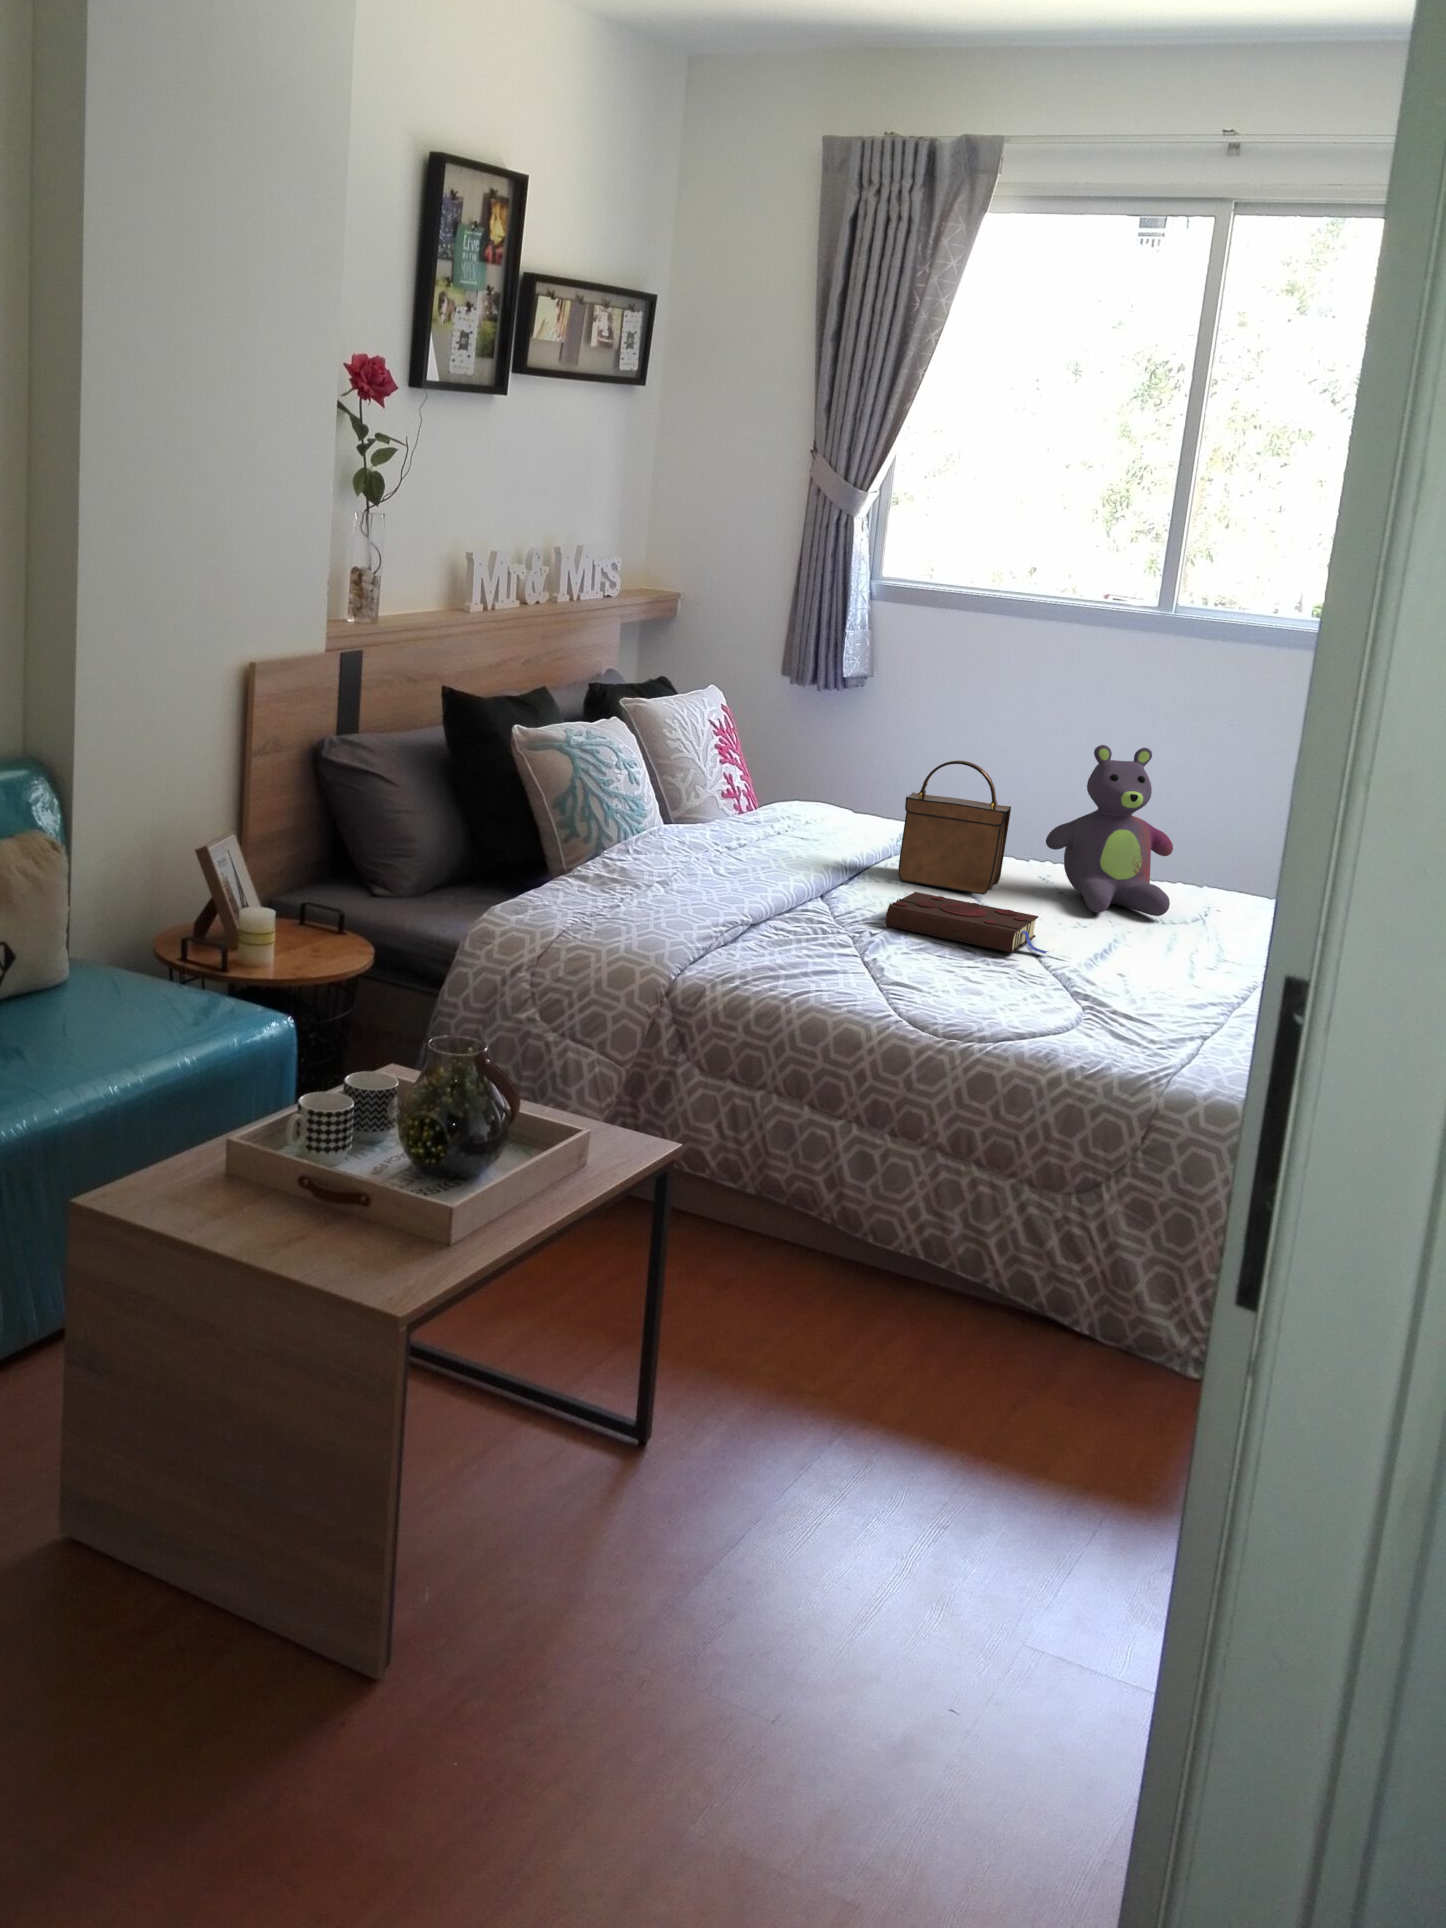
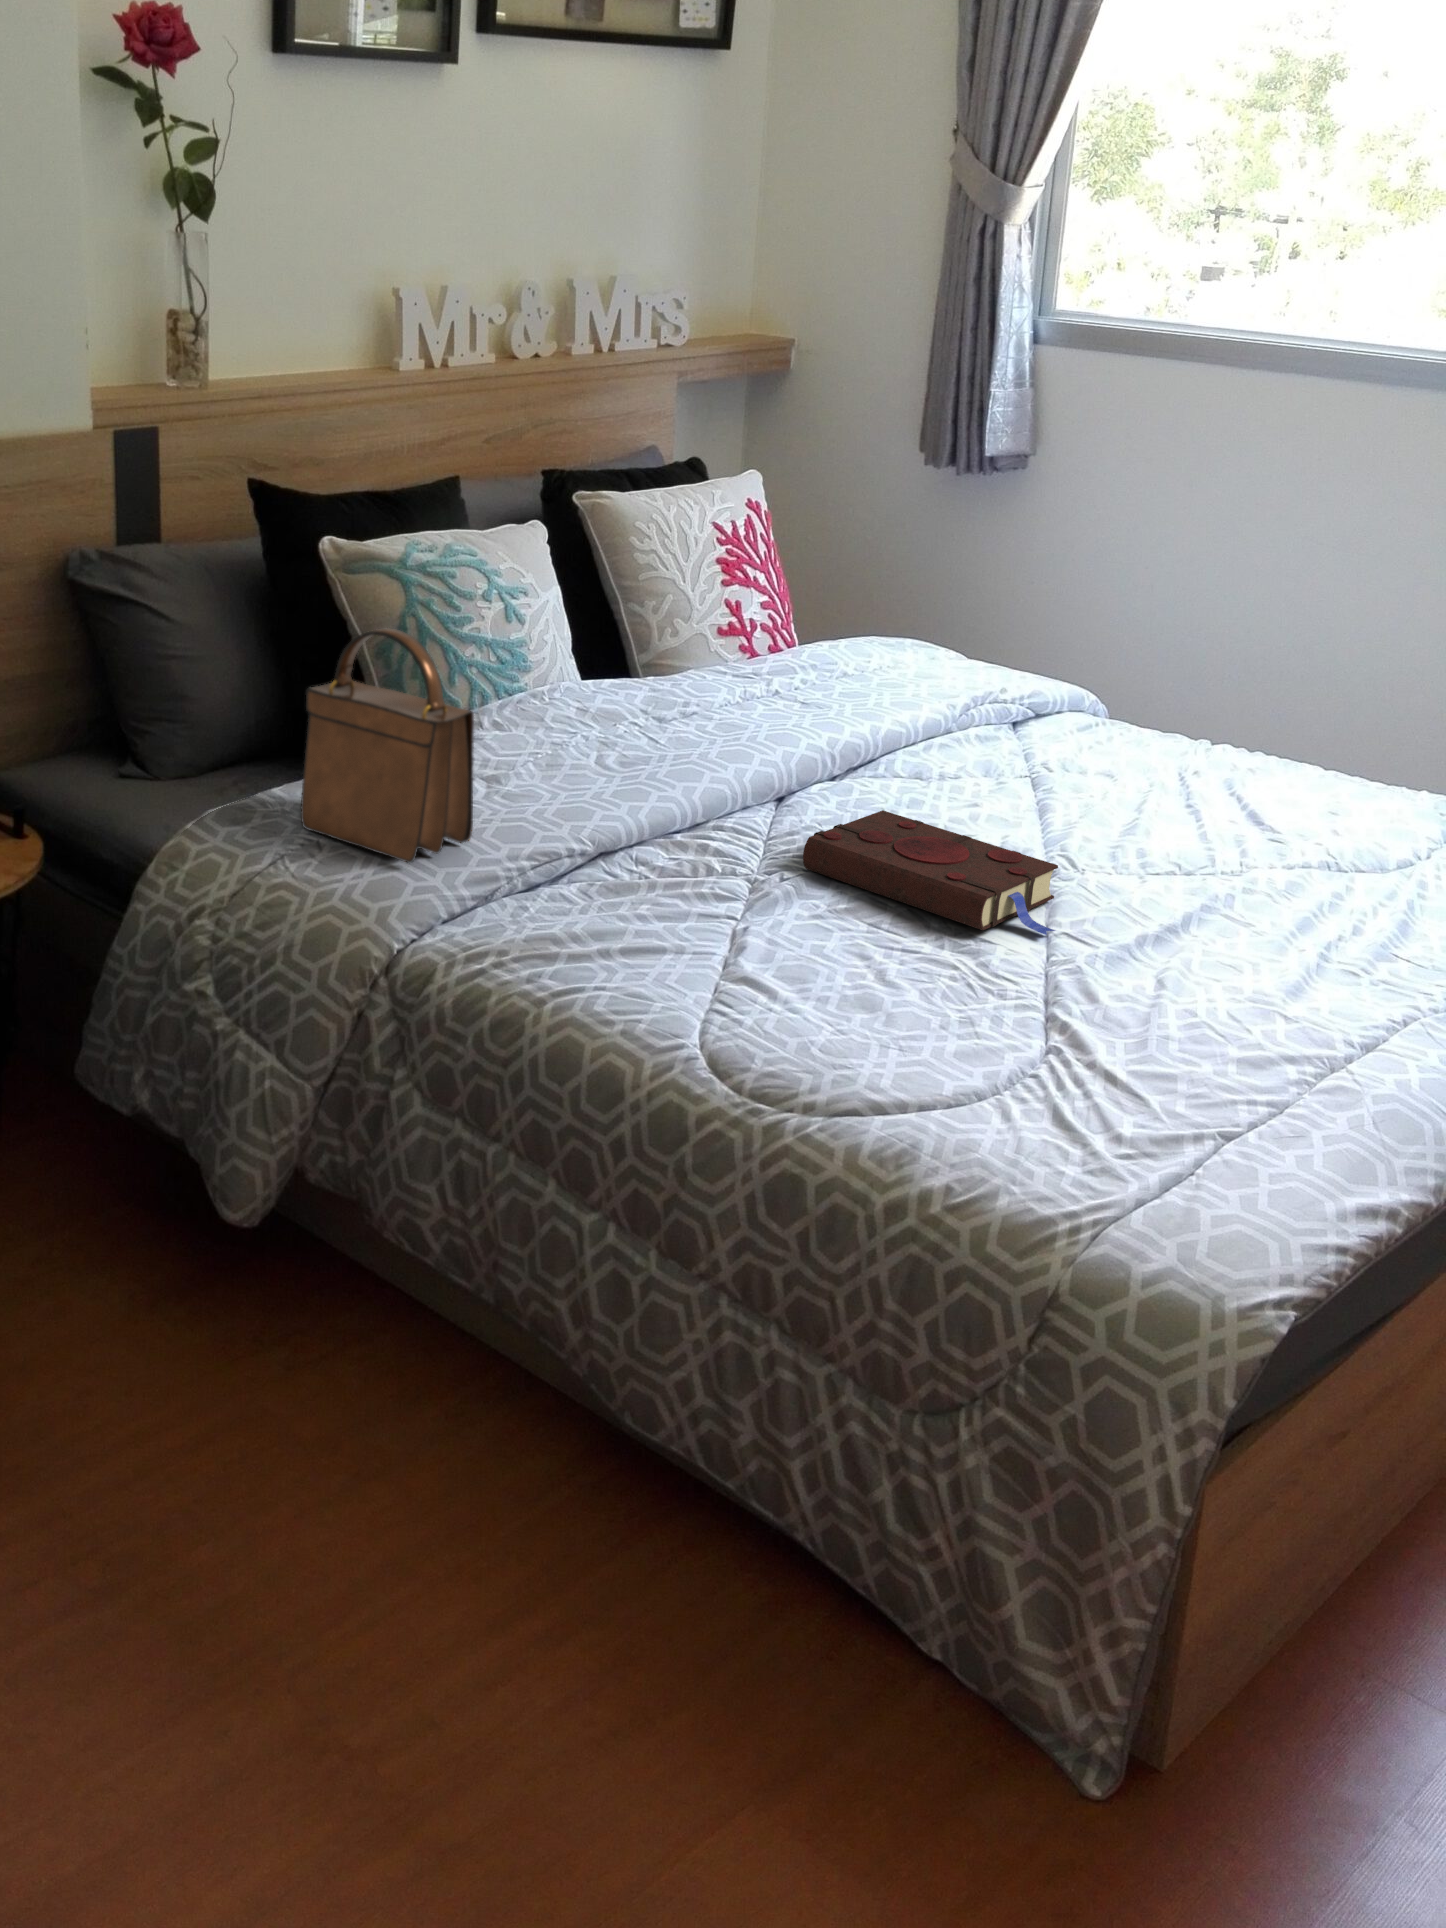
stuffed bear: present [1046,745,1173,916] -> none [1135,580,1355,864]
handbag: present [898,760,1011,895] -> present [301,628,474,863]

